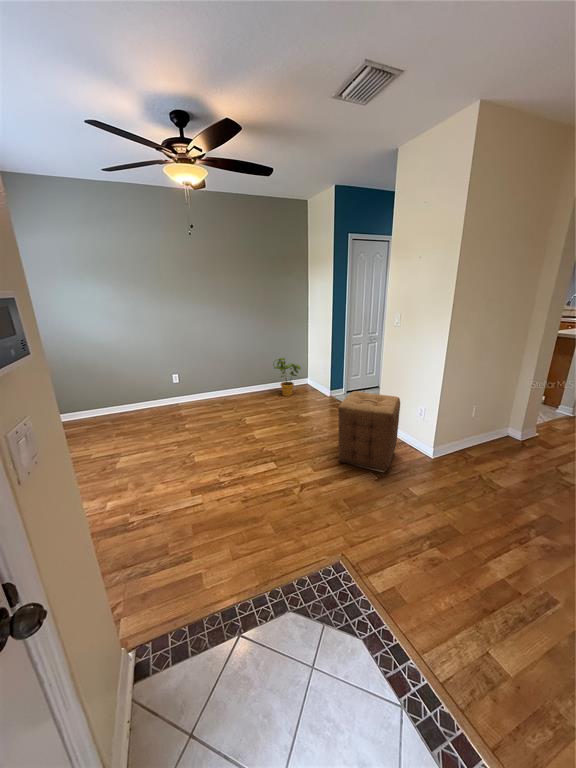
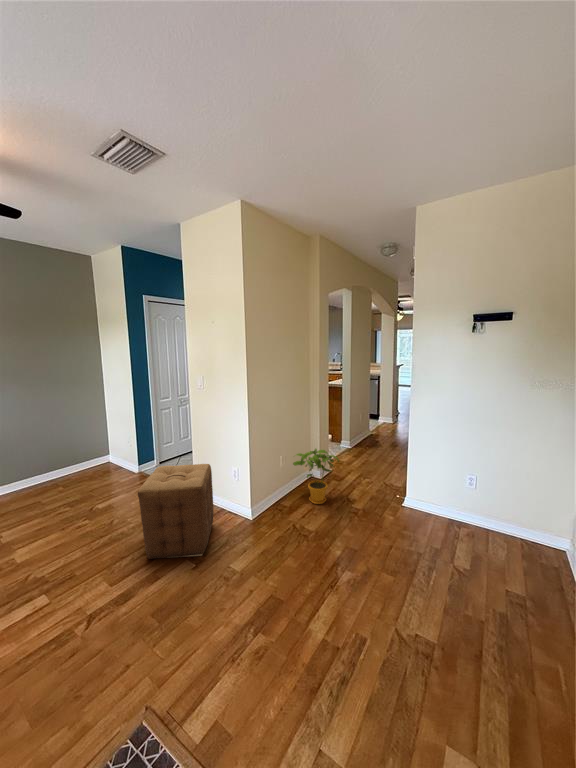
house plant: present [273,358,301,396] -> present [293,449,339,504]

